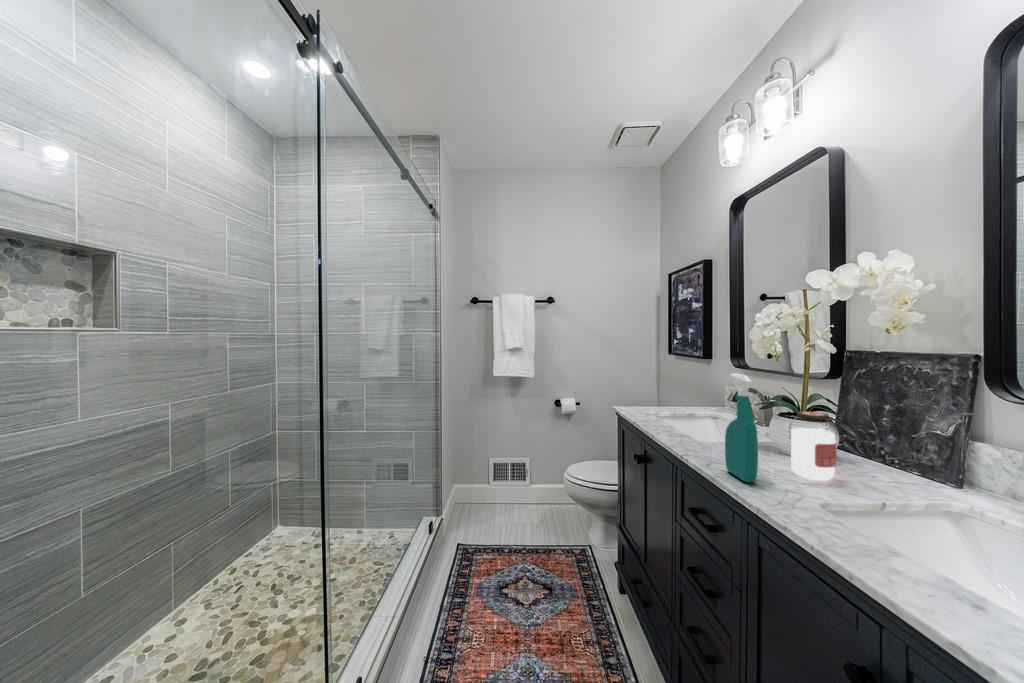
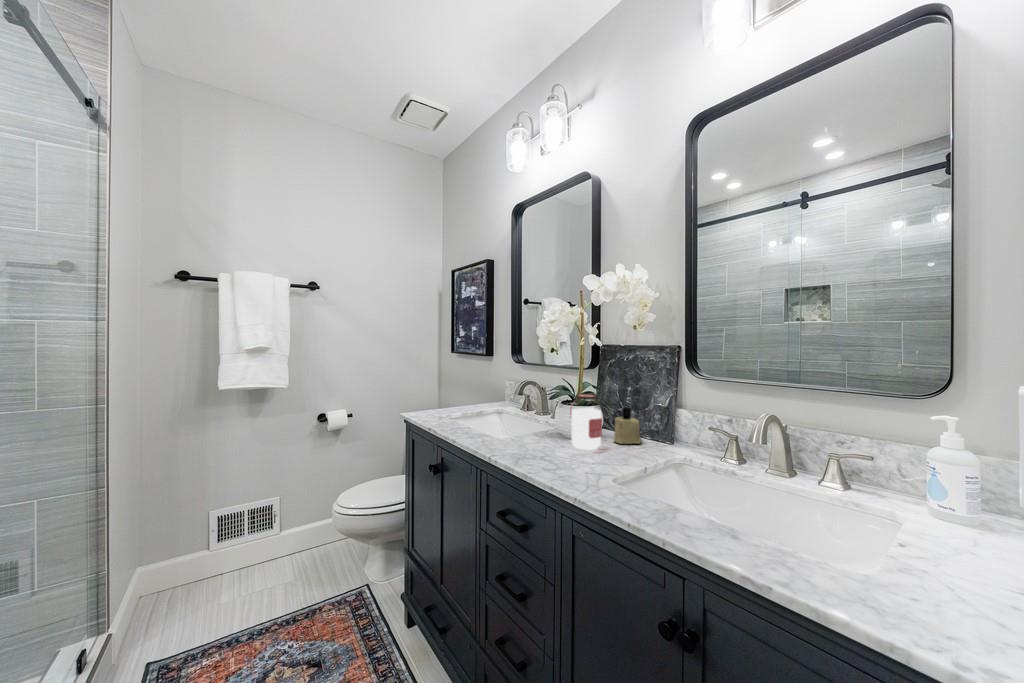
spray bottle: present [725,373,758,482] -> none [523,364,550,458]
candle: none [857,432,905,482] -> present [614,408,642,444]

